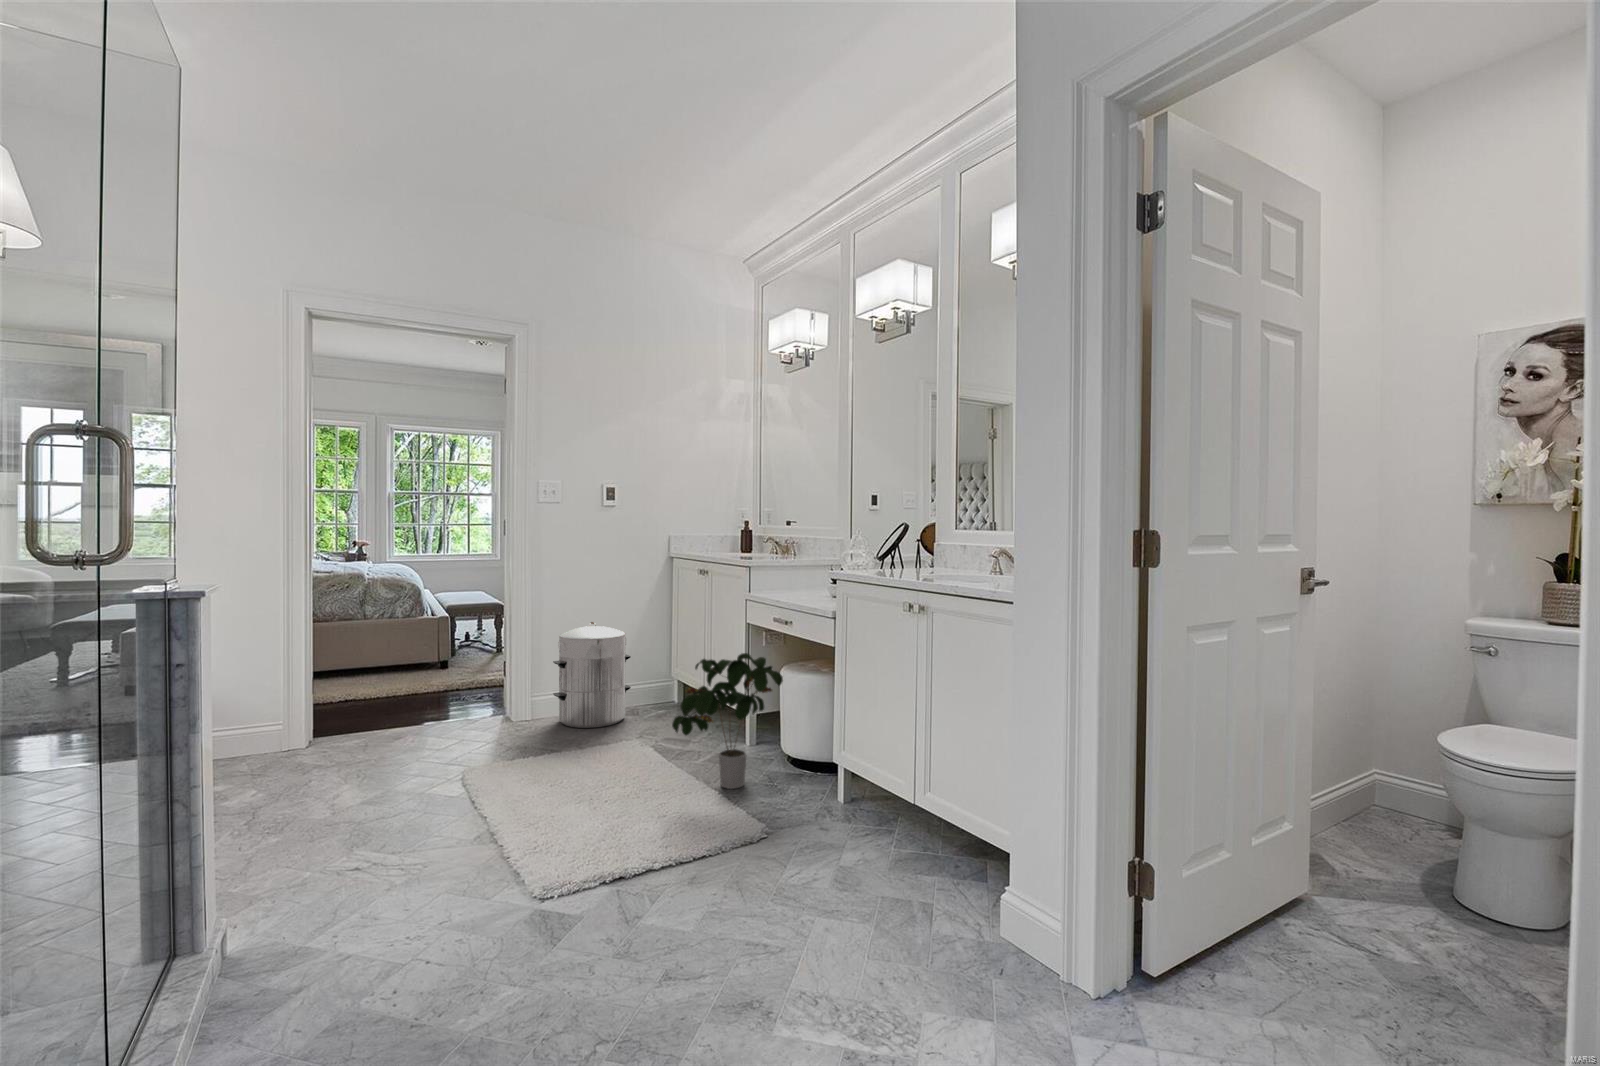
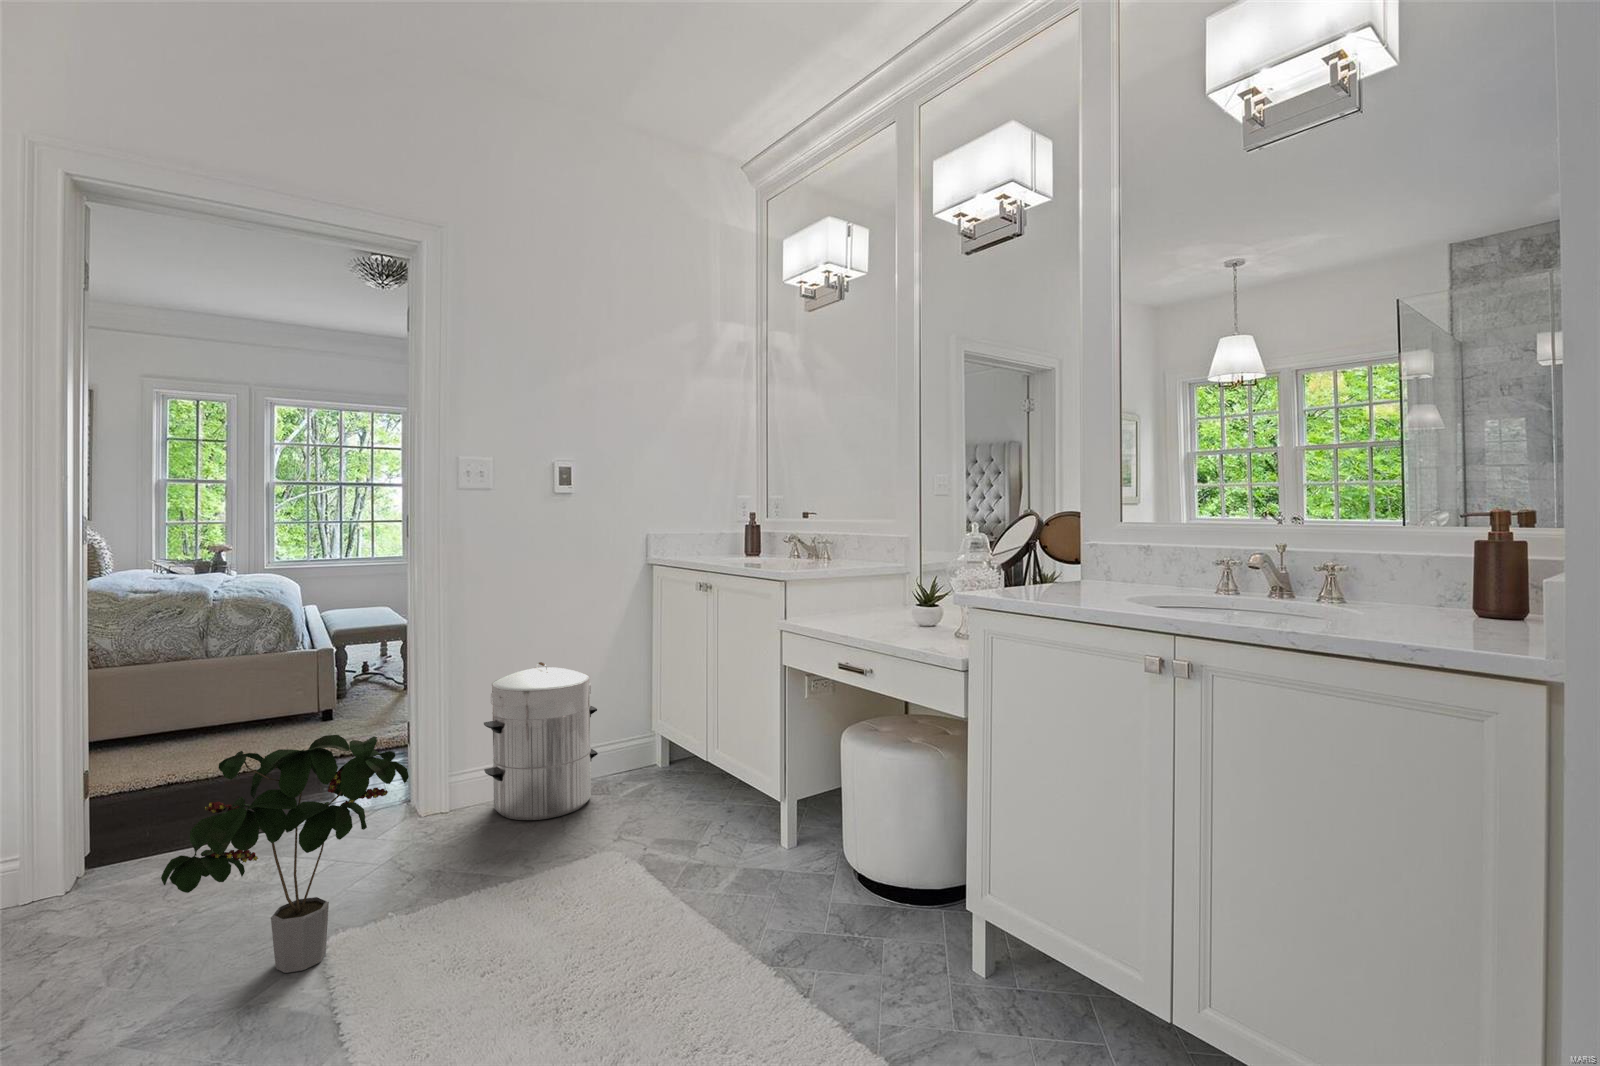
potted plant: present [672,653,783,789] -> present [161,735,409,973]

